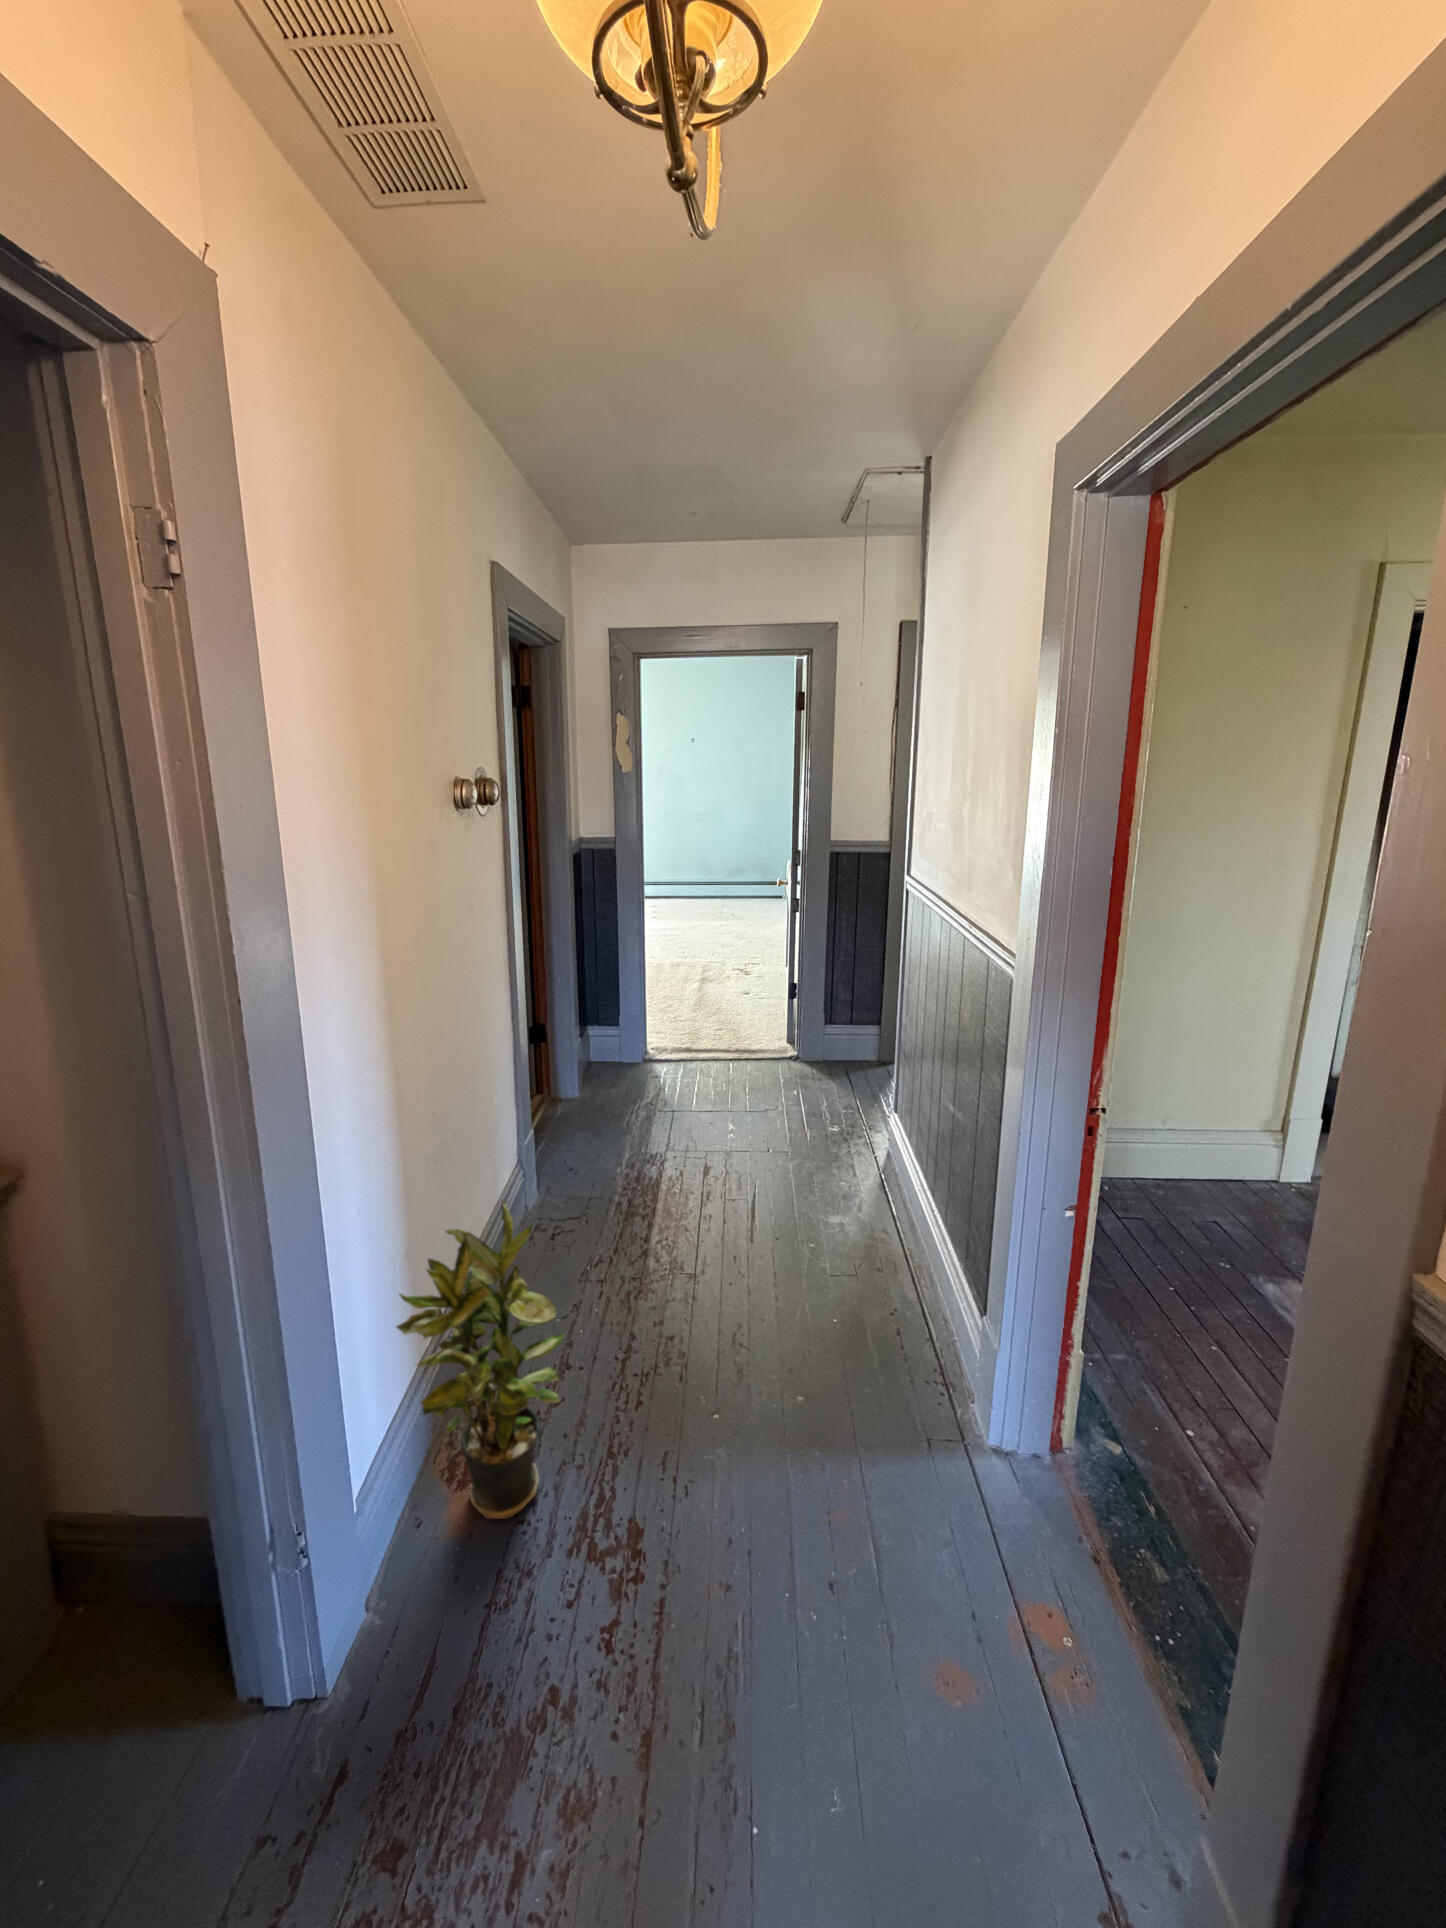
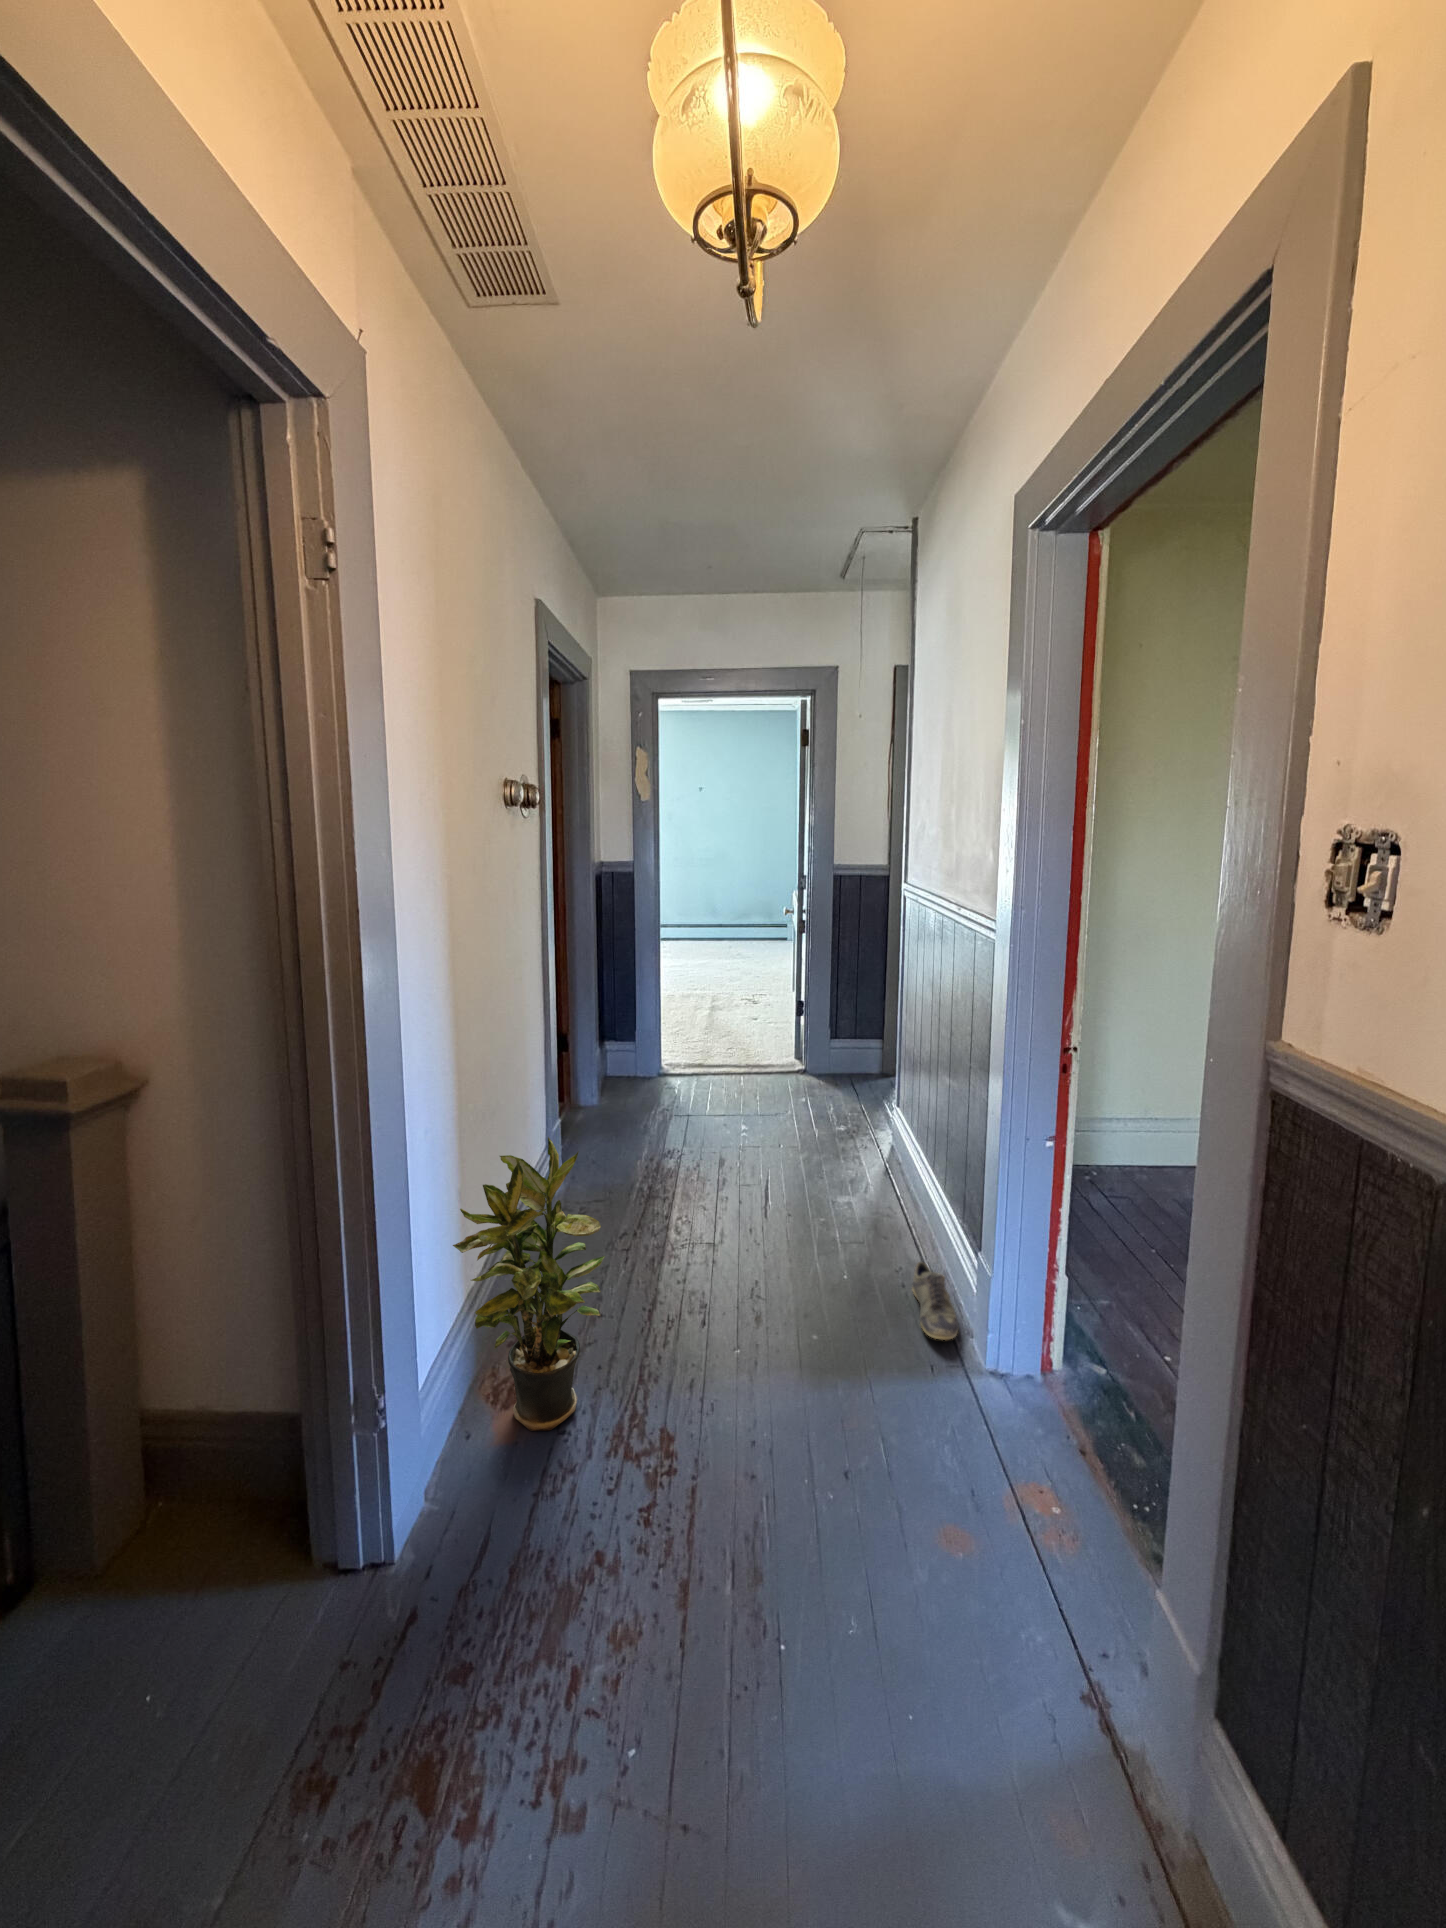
shoe: none [908,1305,958,1405] -> present [912,1262,958,1340]

